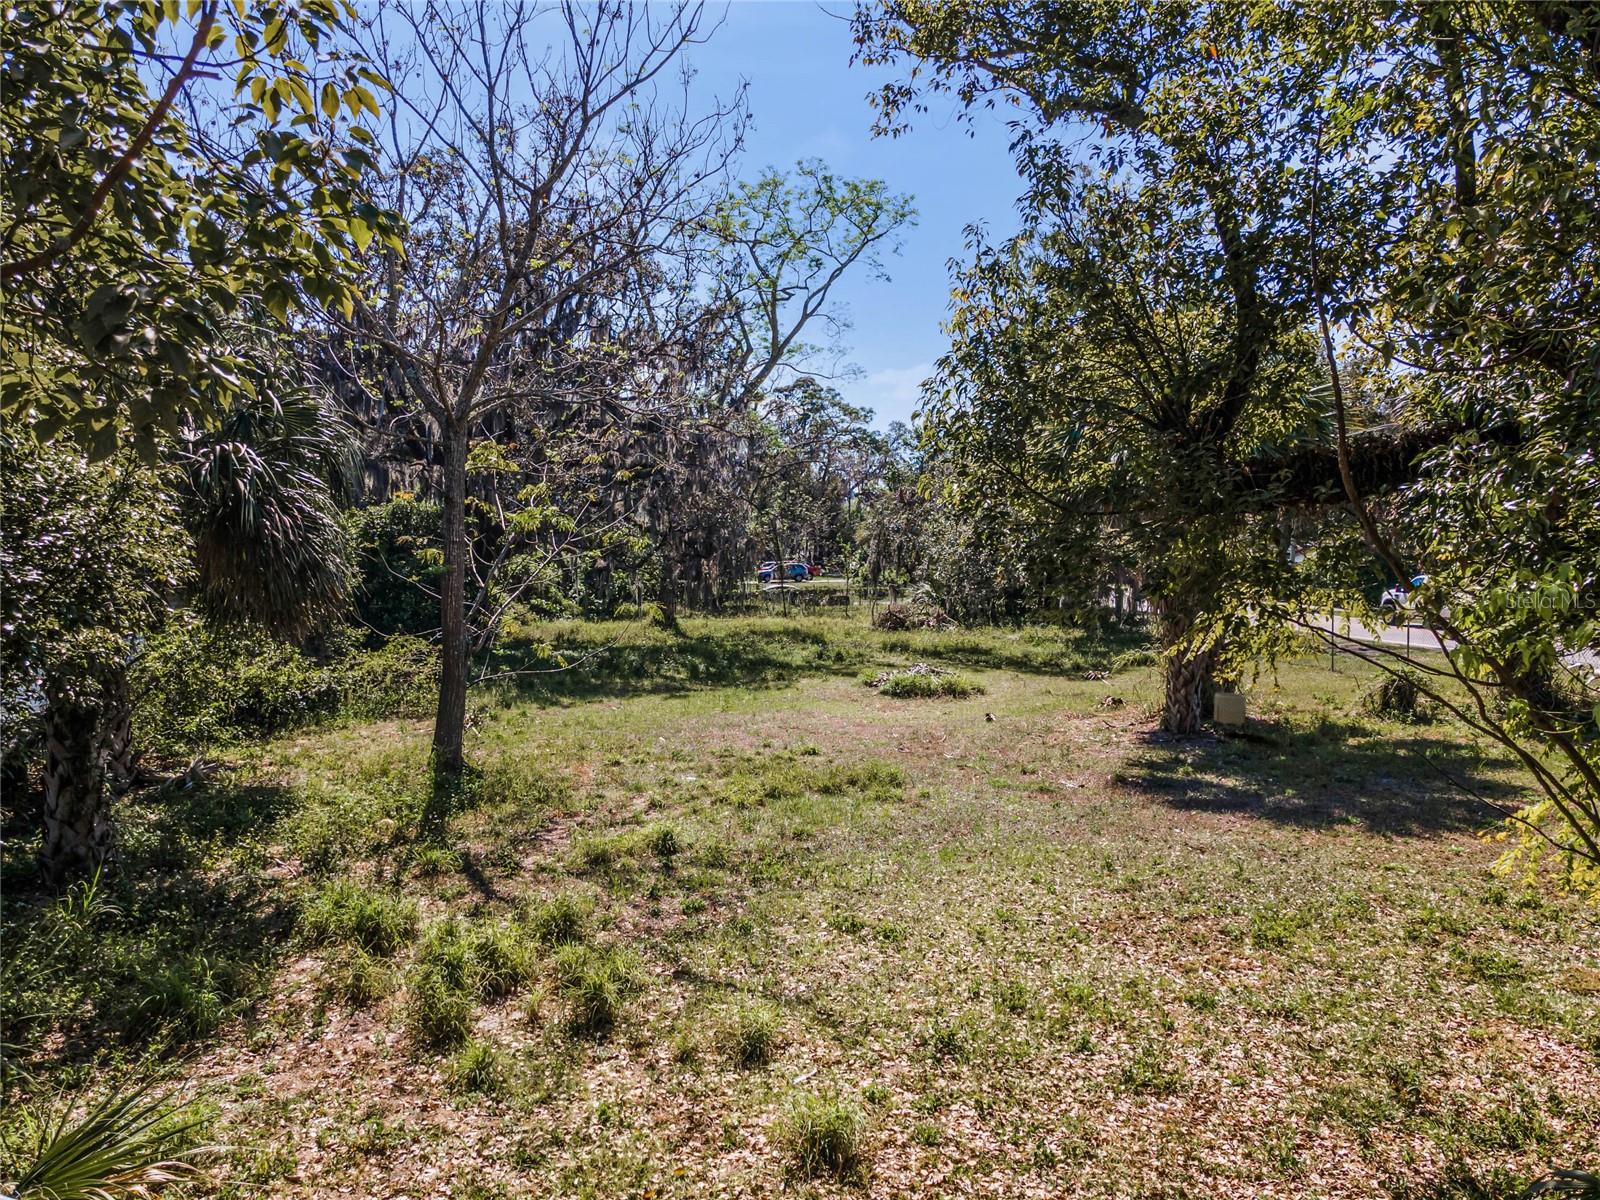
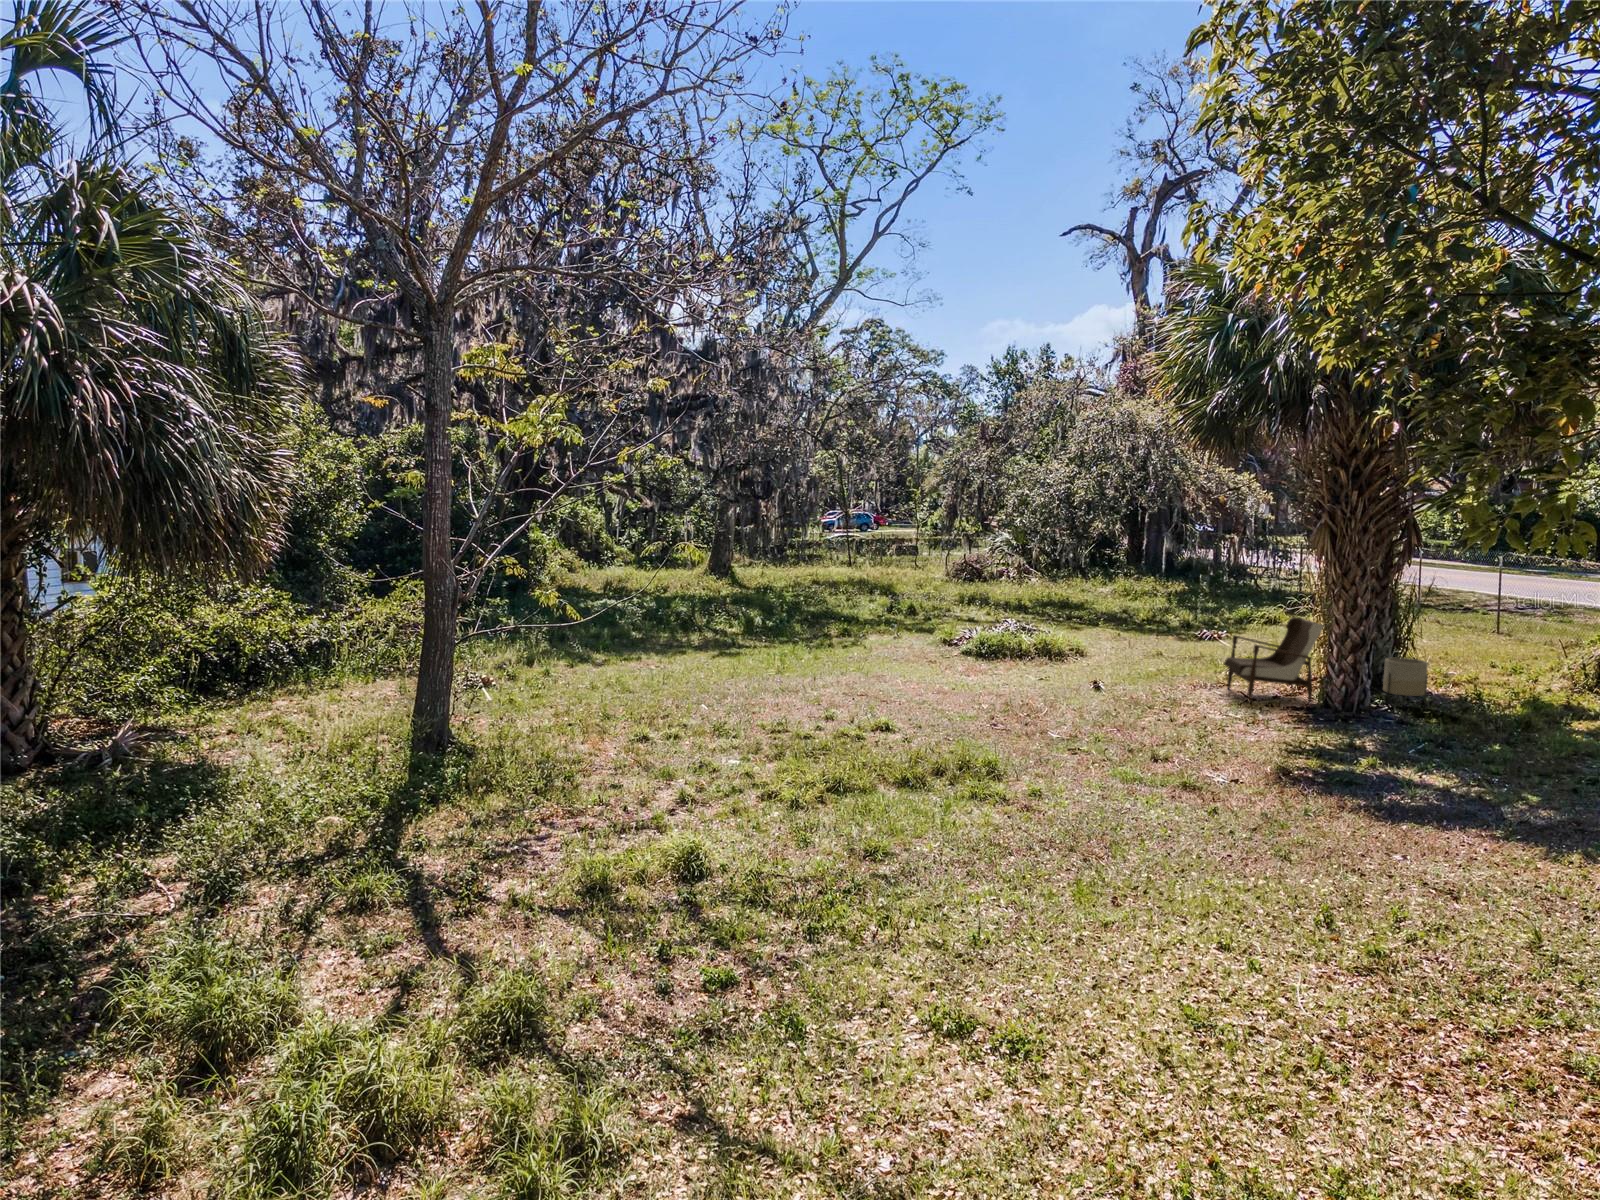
armchair: none [1093,661,1167,731] -> present [1224,617,1324,703]

